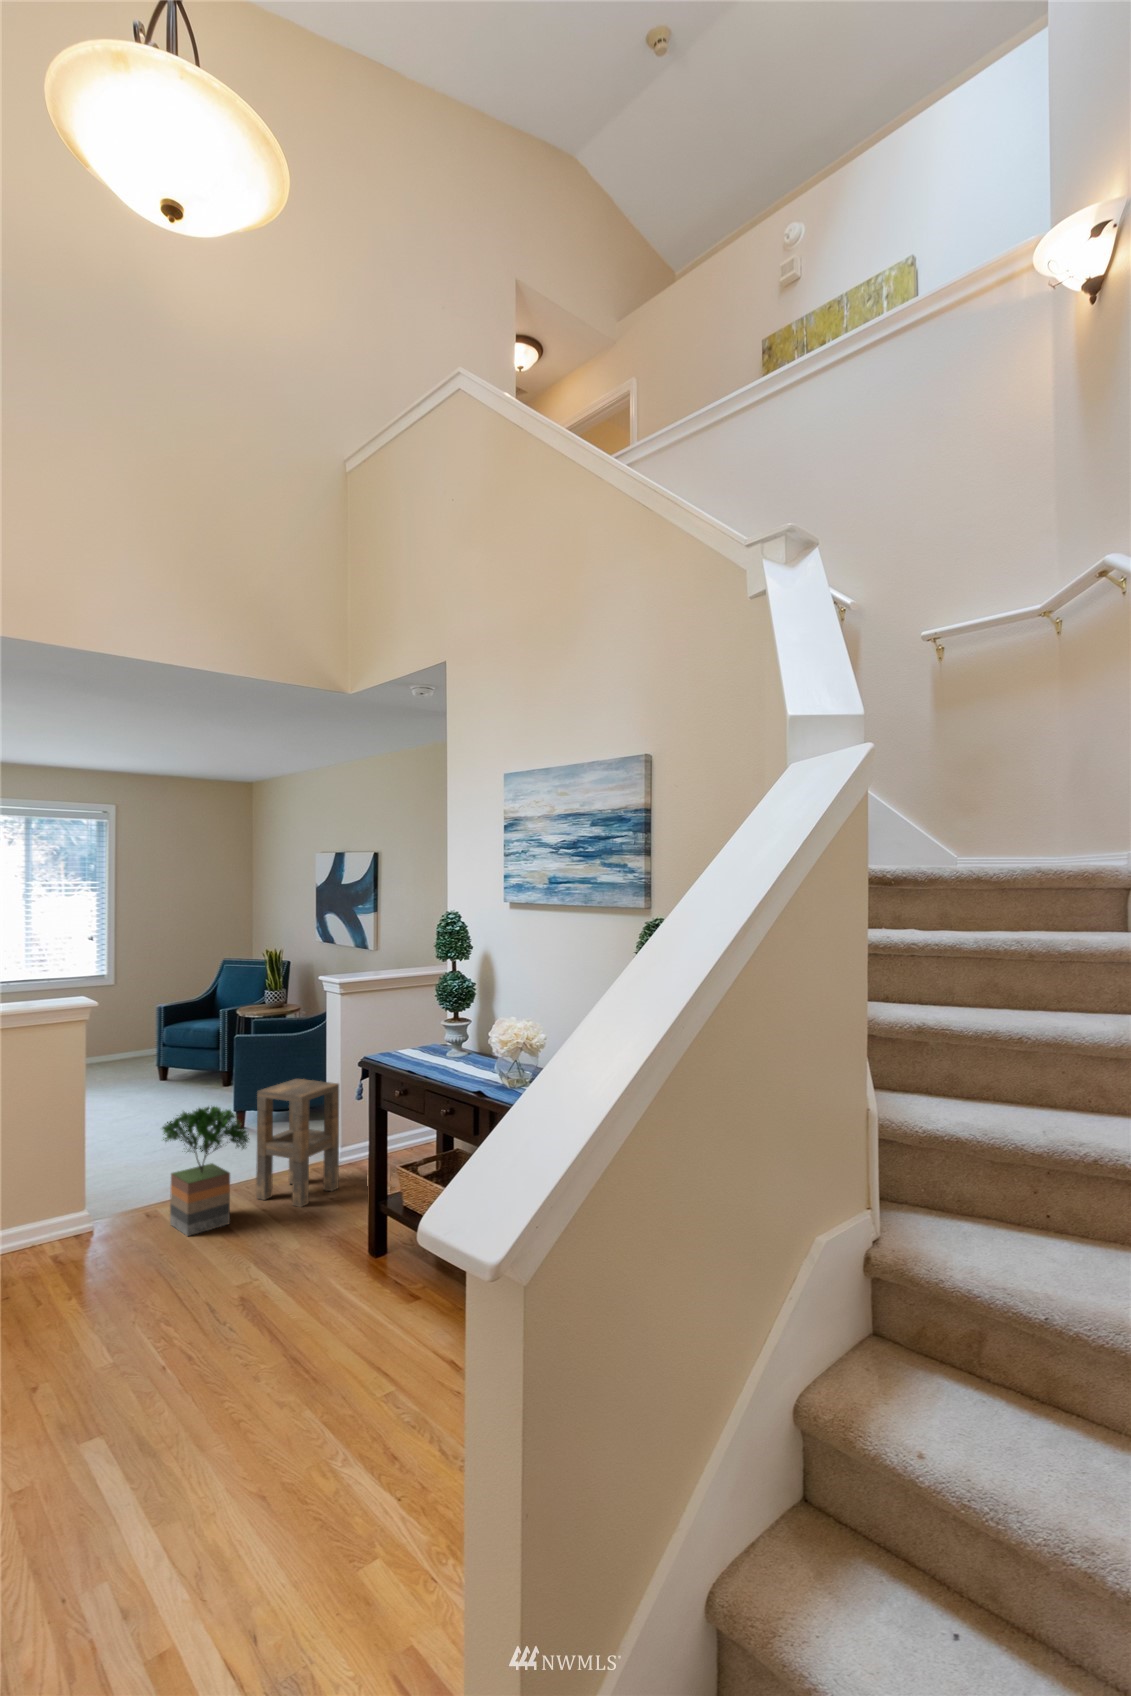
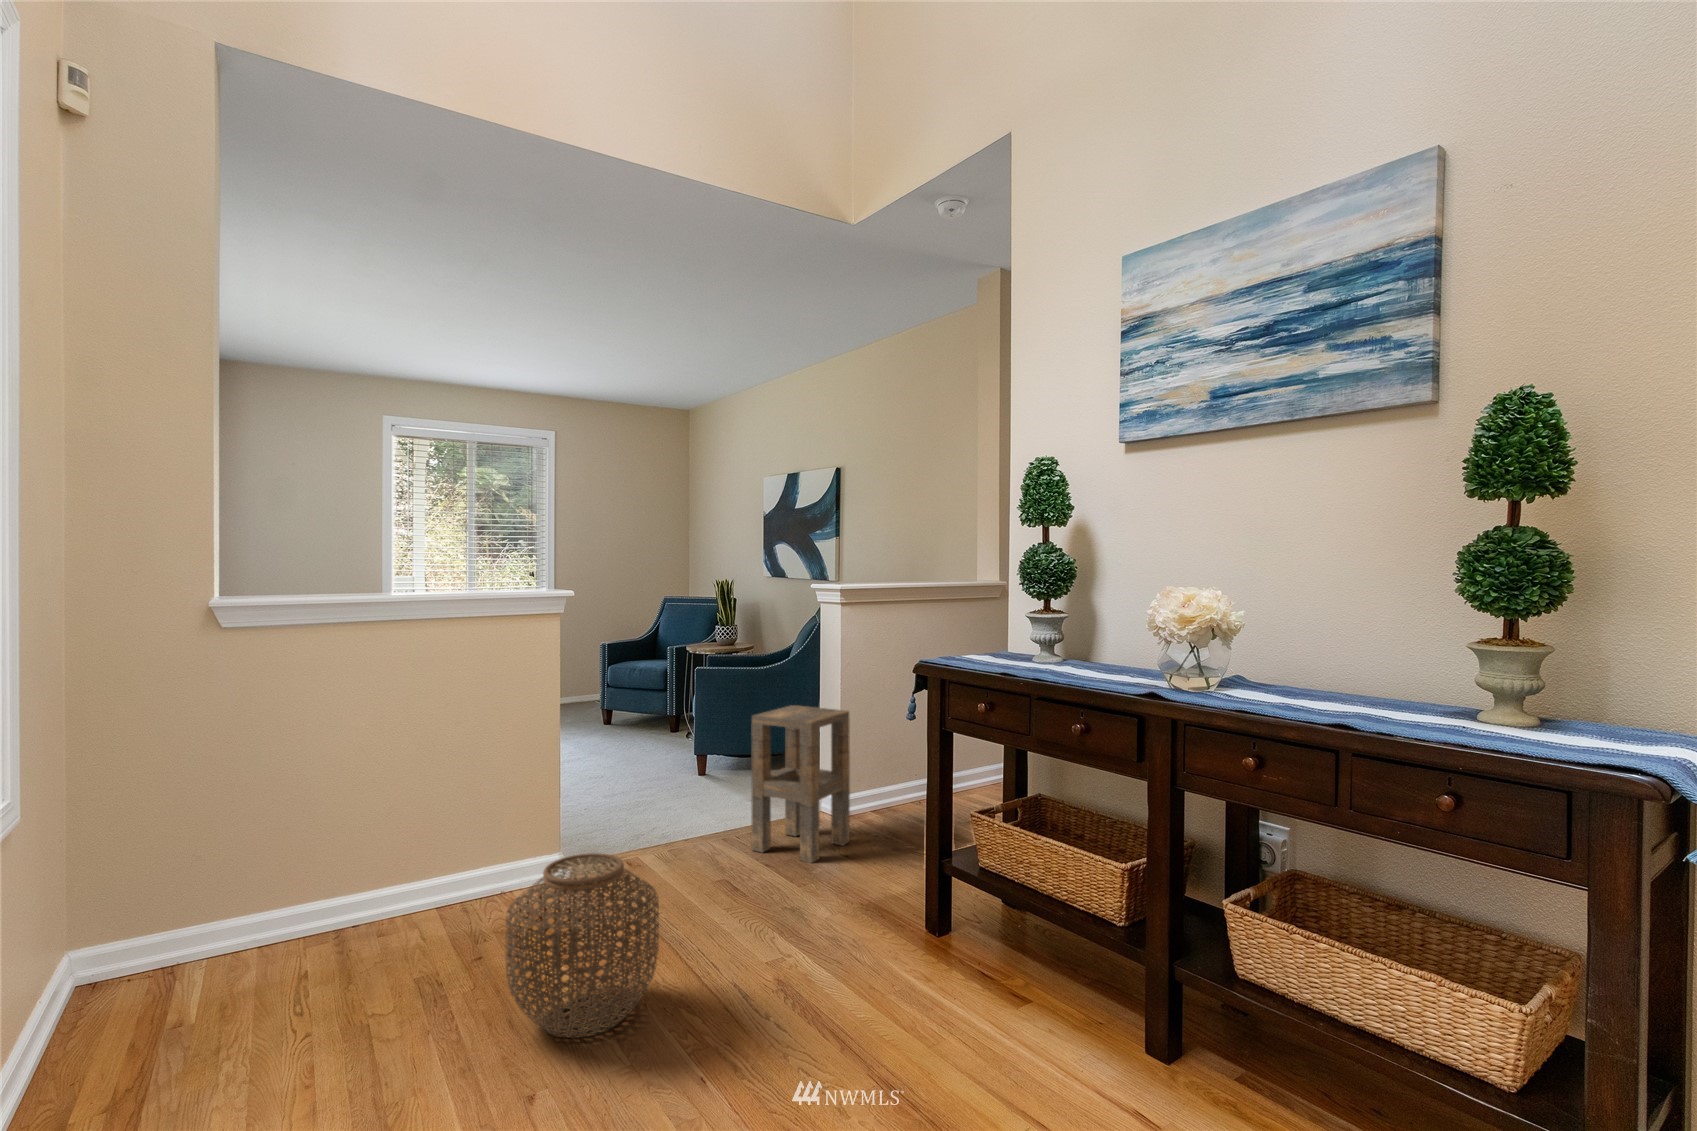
potted tree: present [162,1107,250,1236] -> none [641,728,754,893]
woven basket: none [32,1212,149,1344] -> present [506,853,659,1037]

